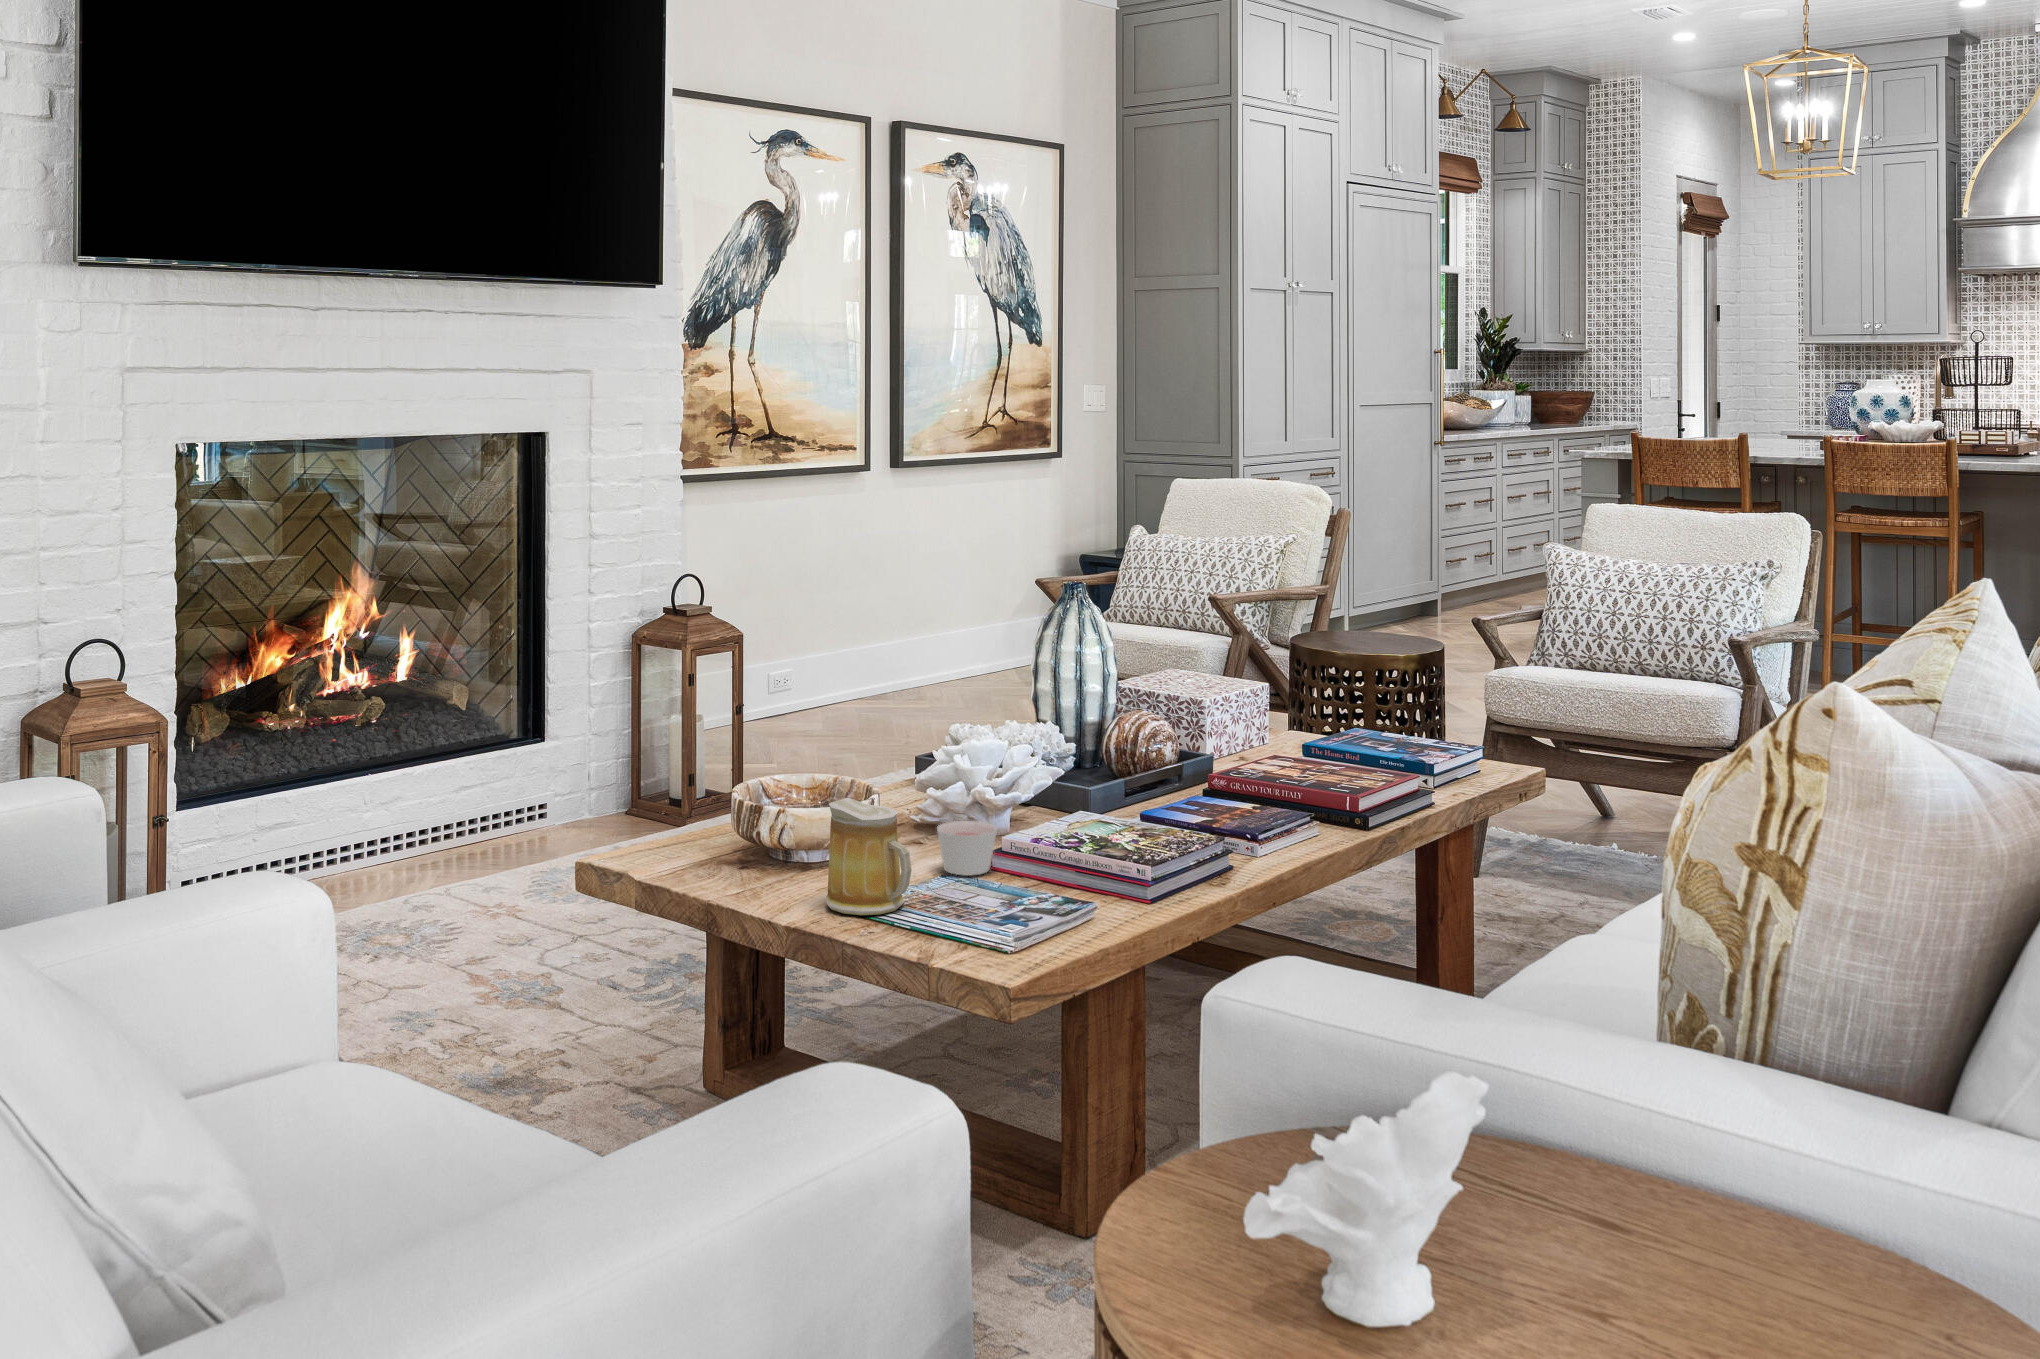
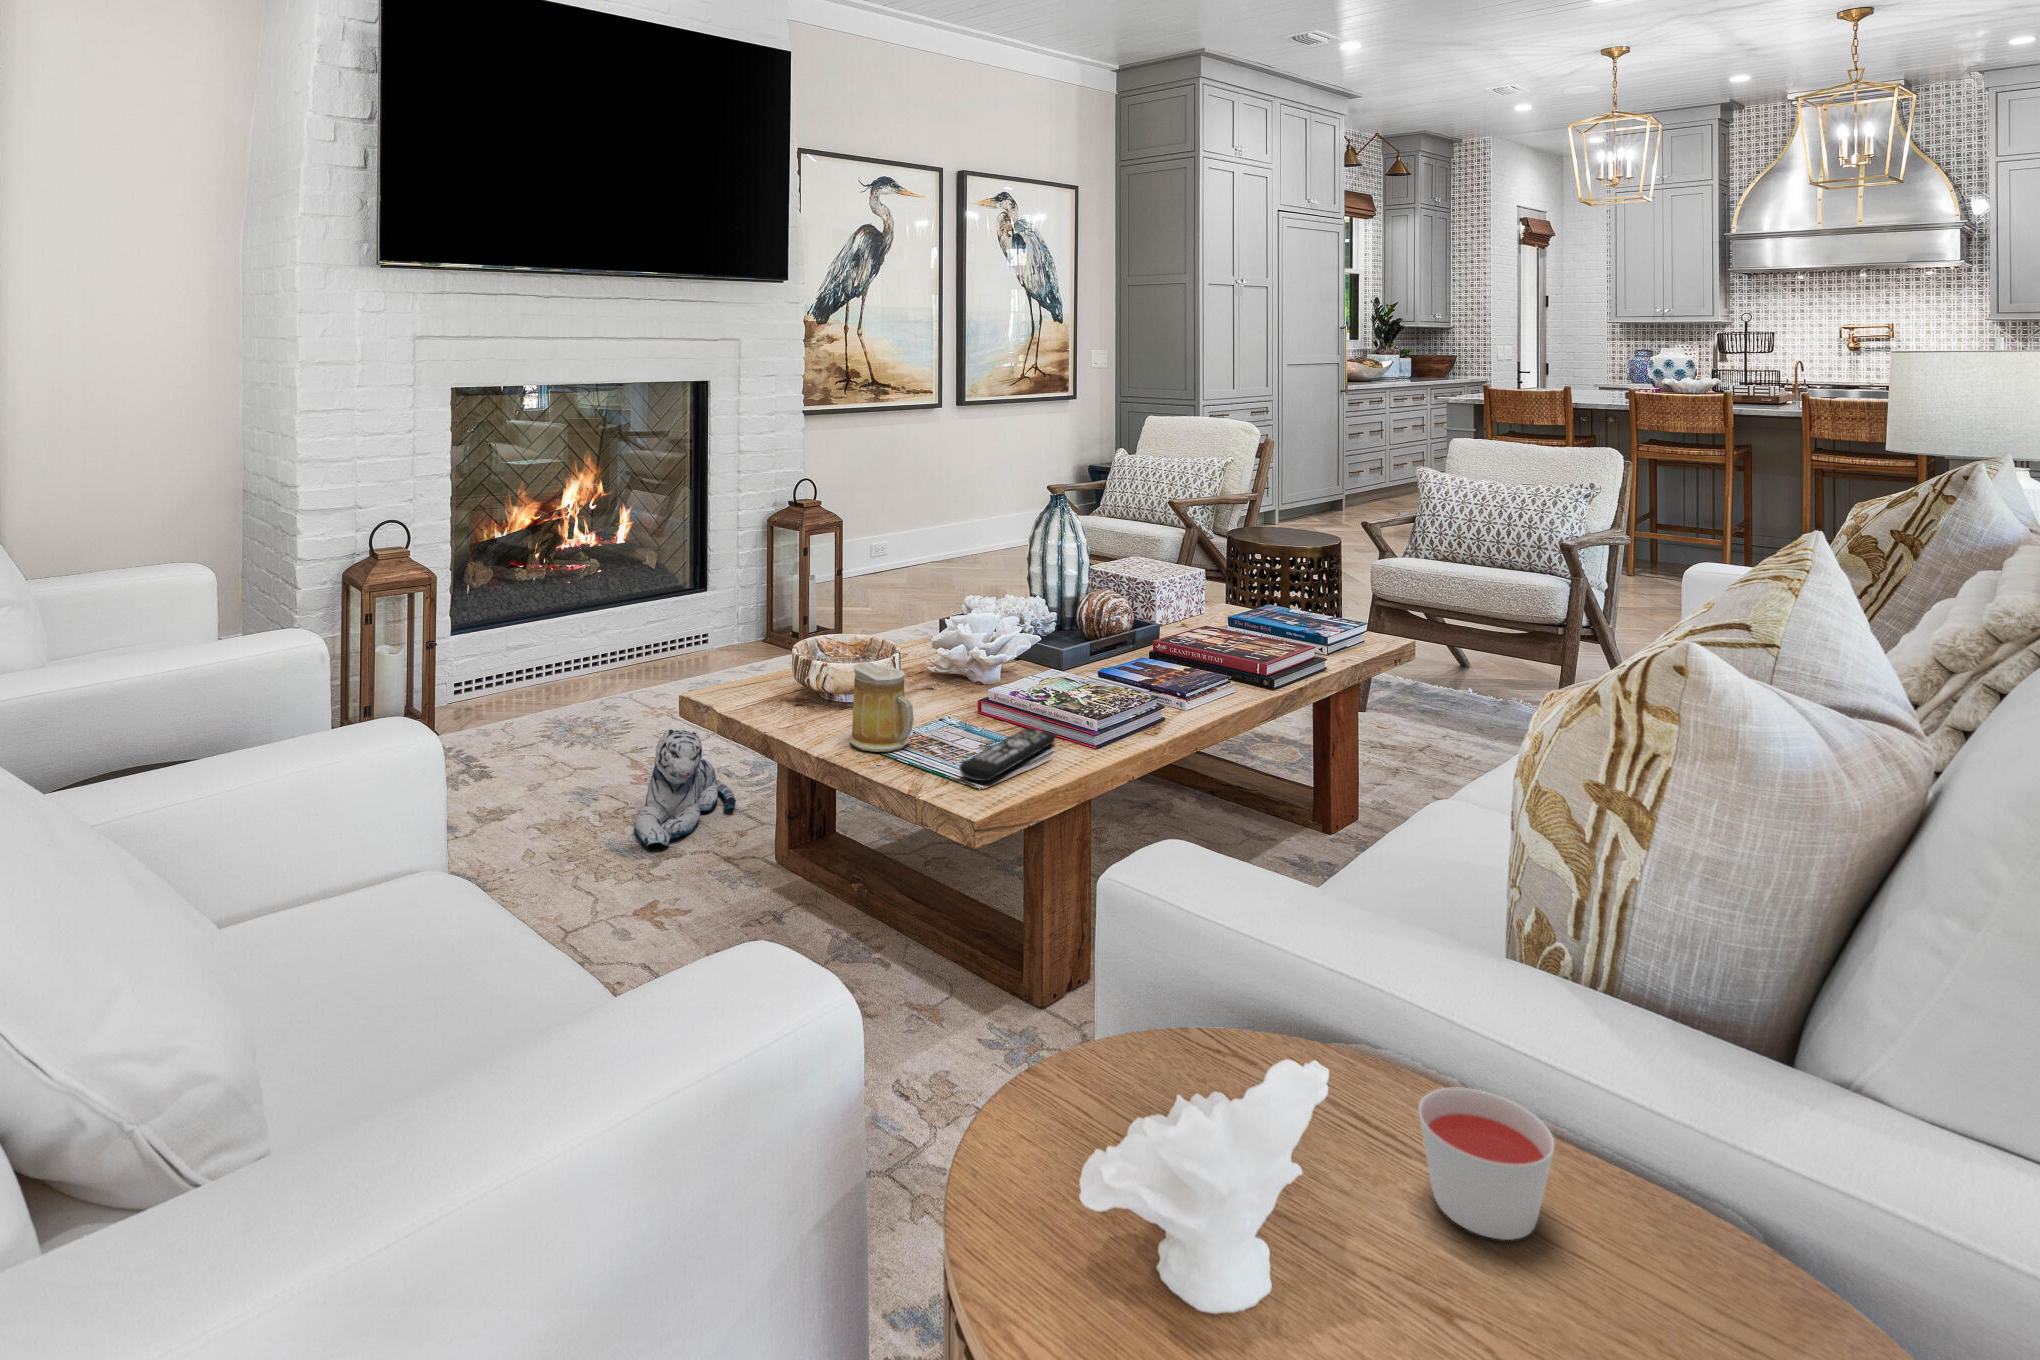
candle: present [937,821,997,876] -> present [1419,1087,1554,1240]
remote control: none [978,880,1096,942] -> present [959,728,1056,781]
plush toy: none [498,915,636,1076] -> present [635,729,736,847]

